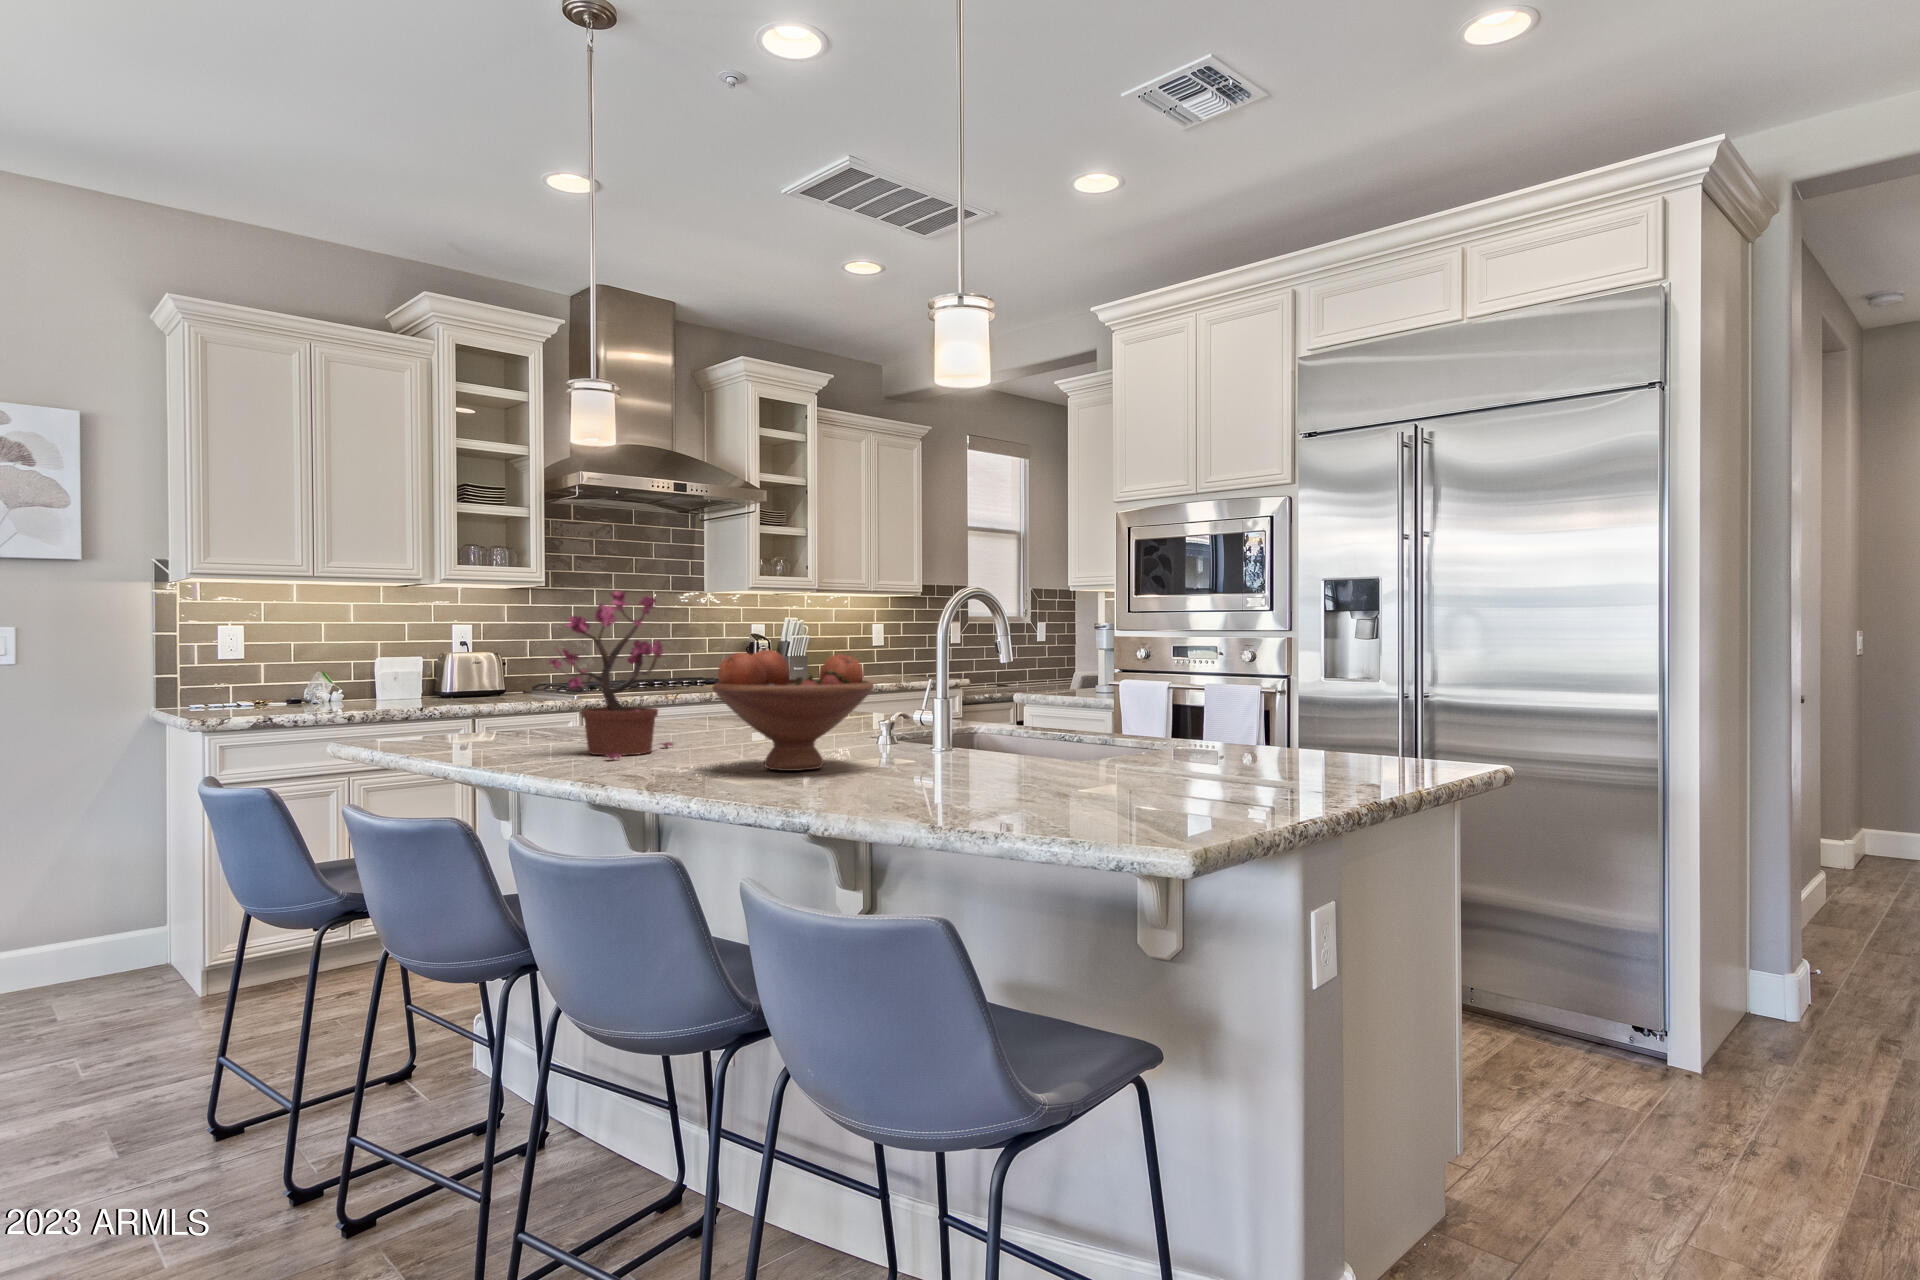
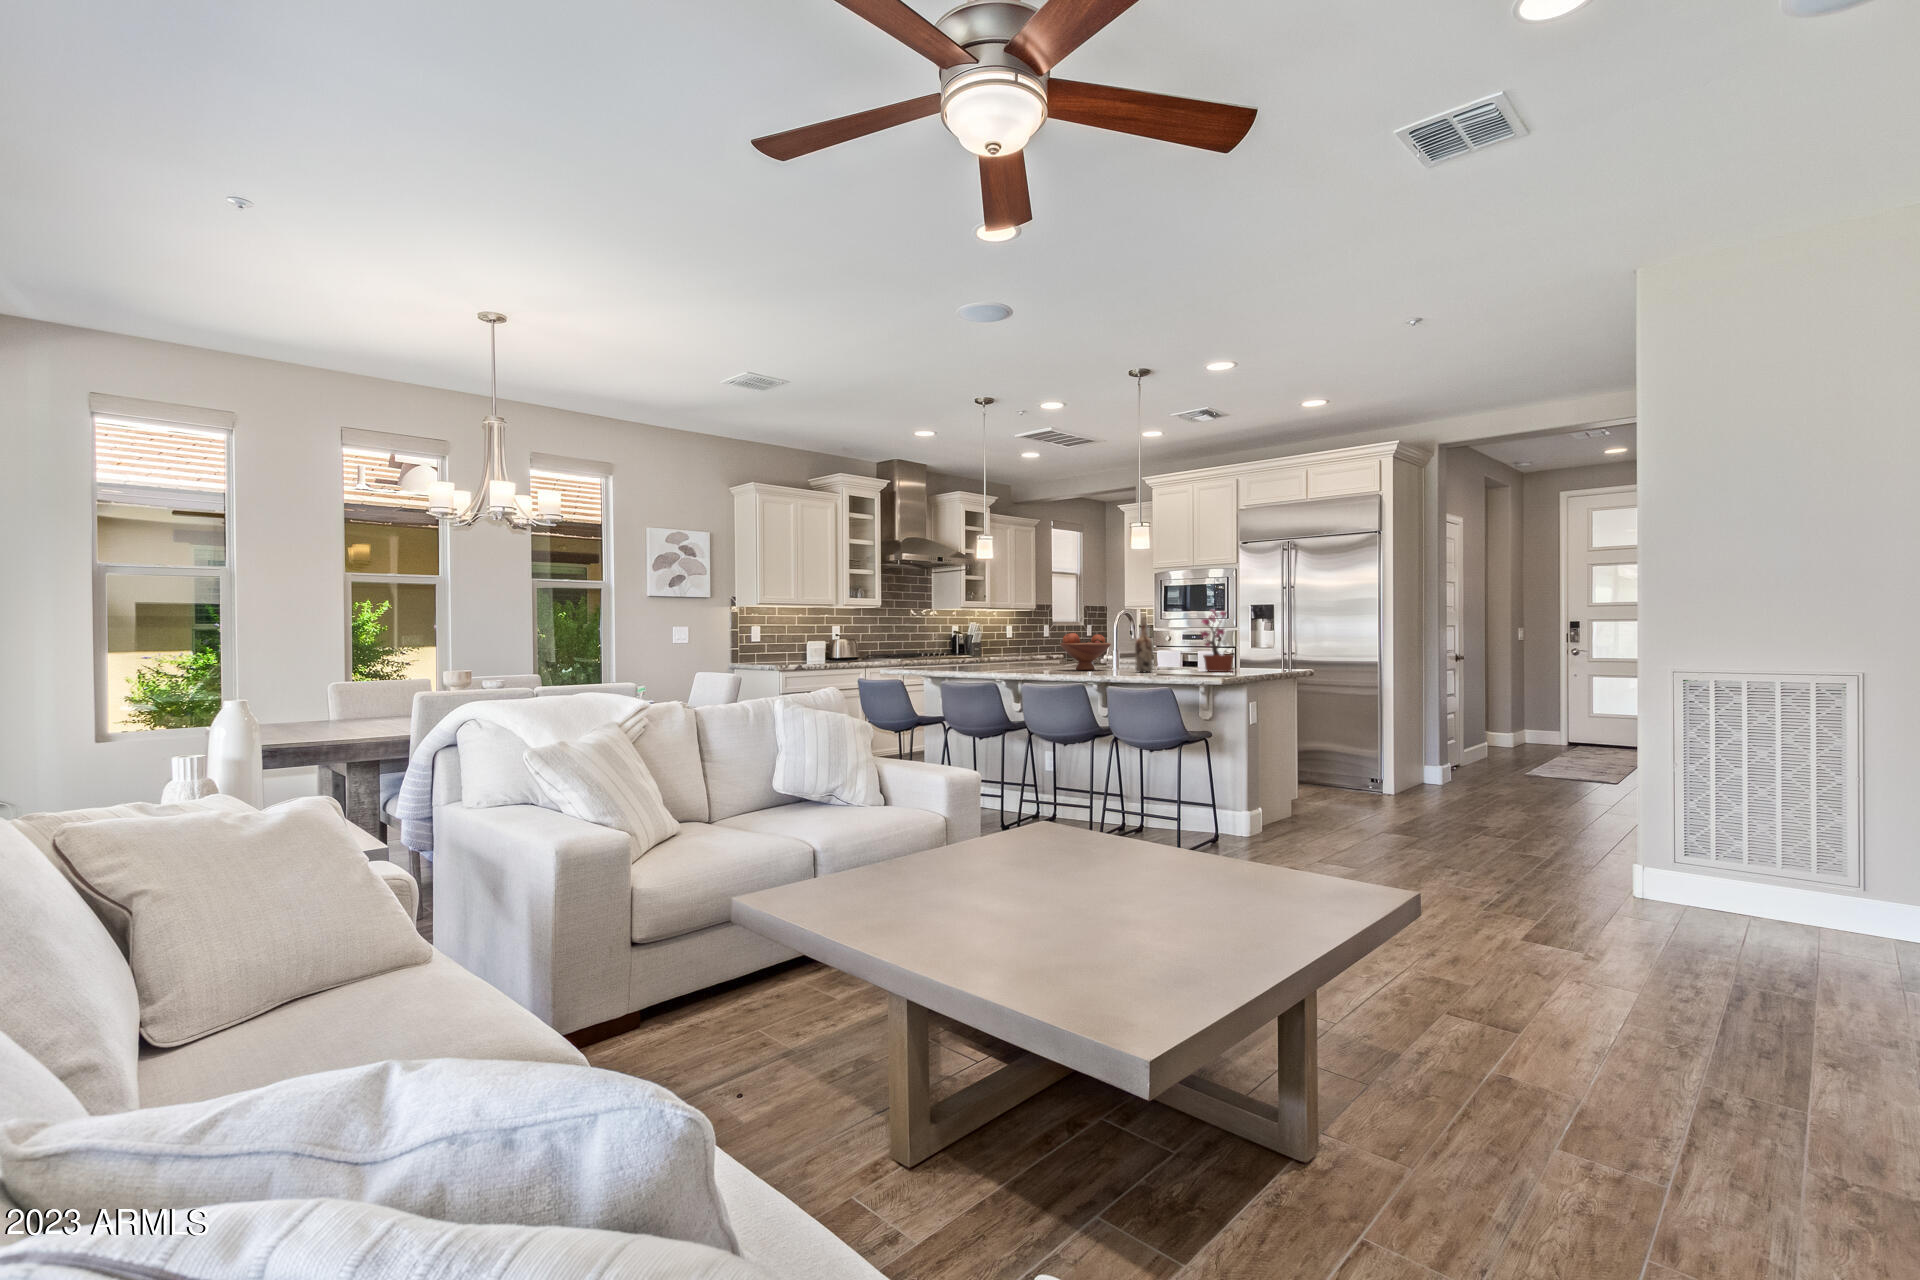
potted plant: present [548,591,673,759] -> present [1201,610,1234,672]
wine bottle: none [908,599,969,797] -> present [1135,617,1153,672]

